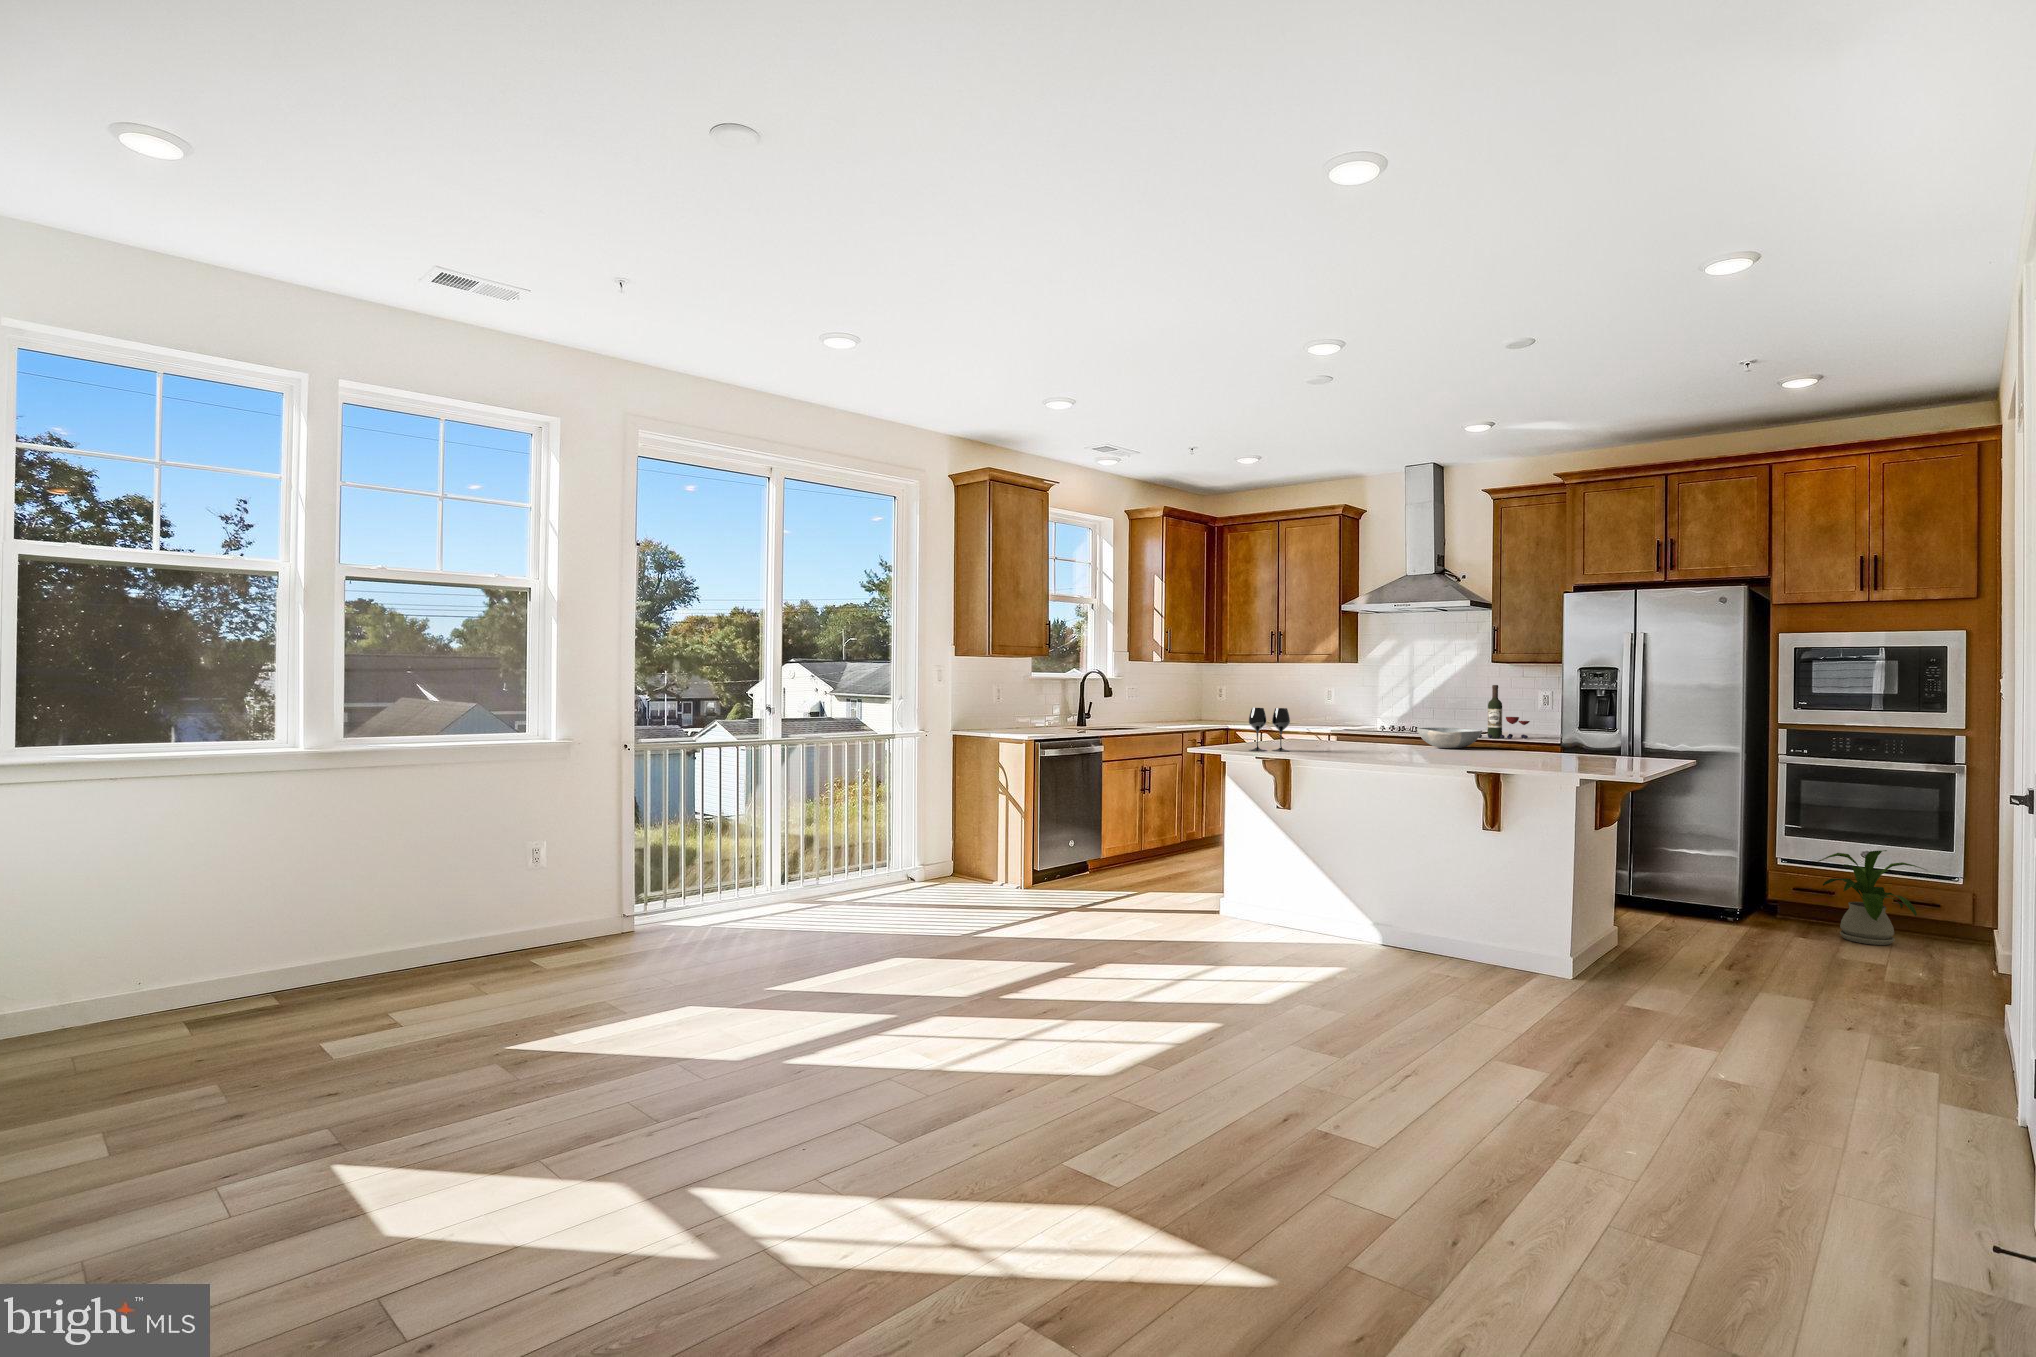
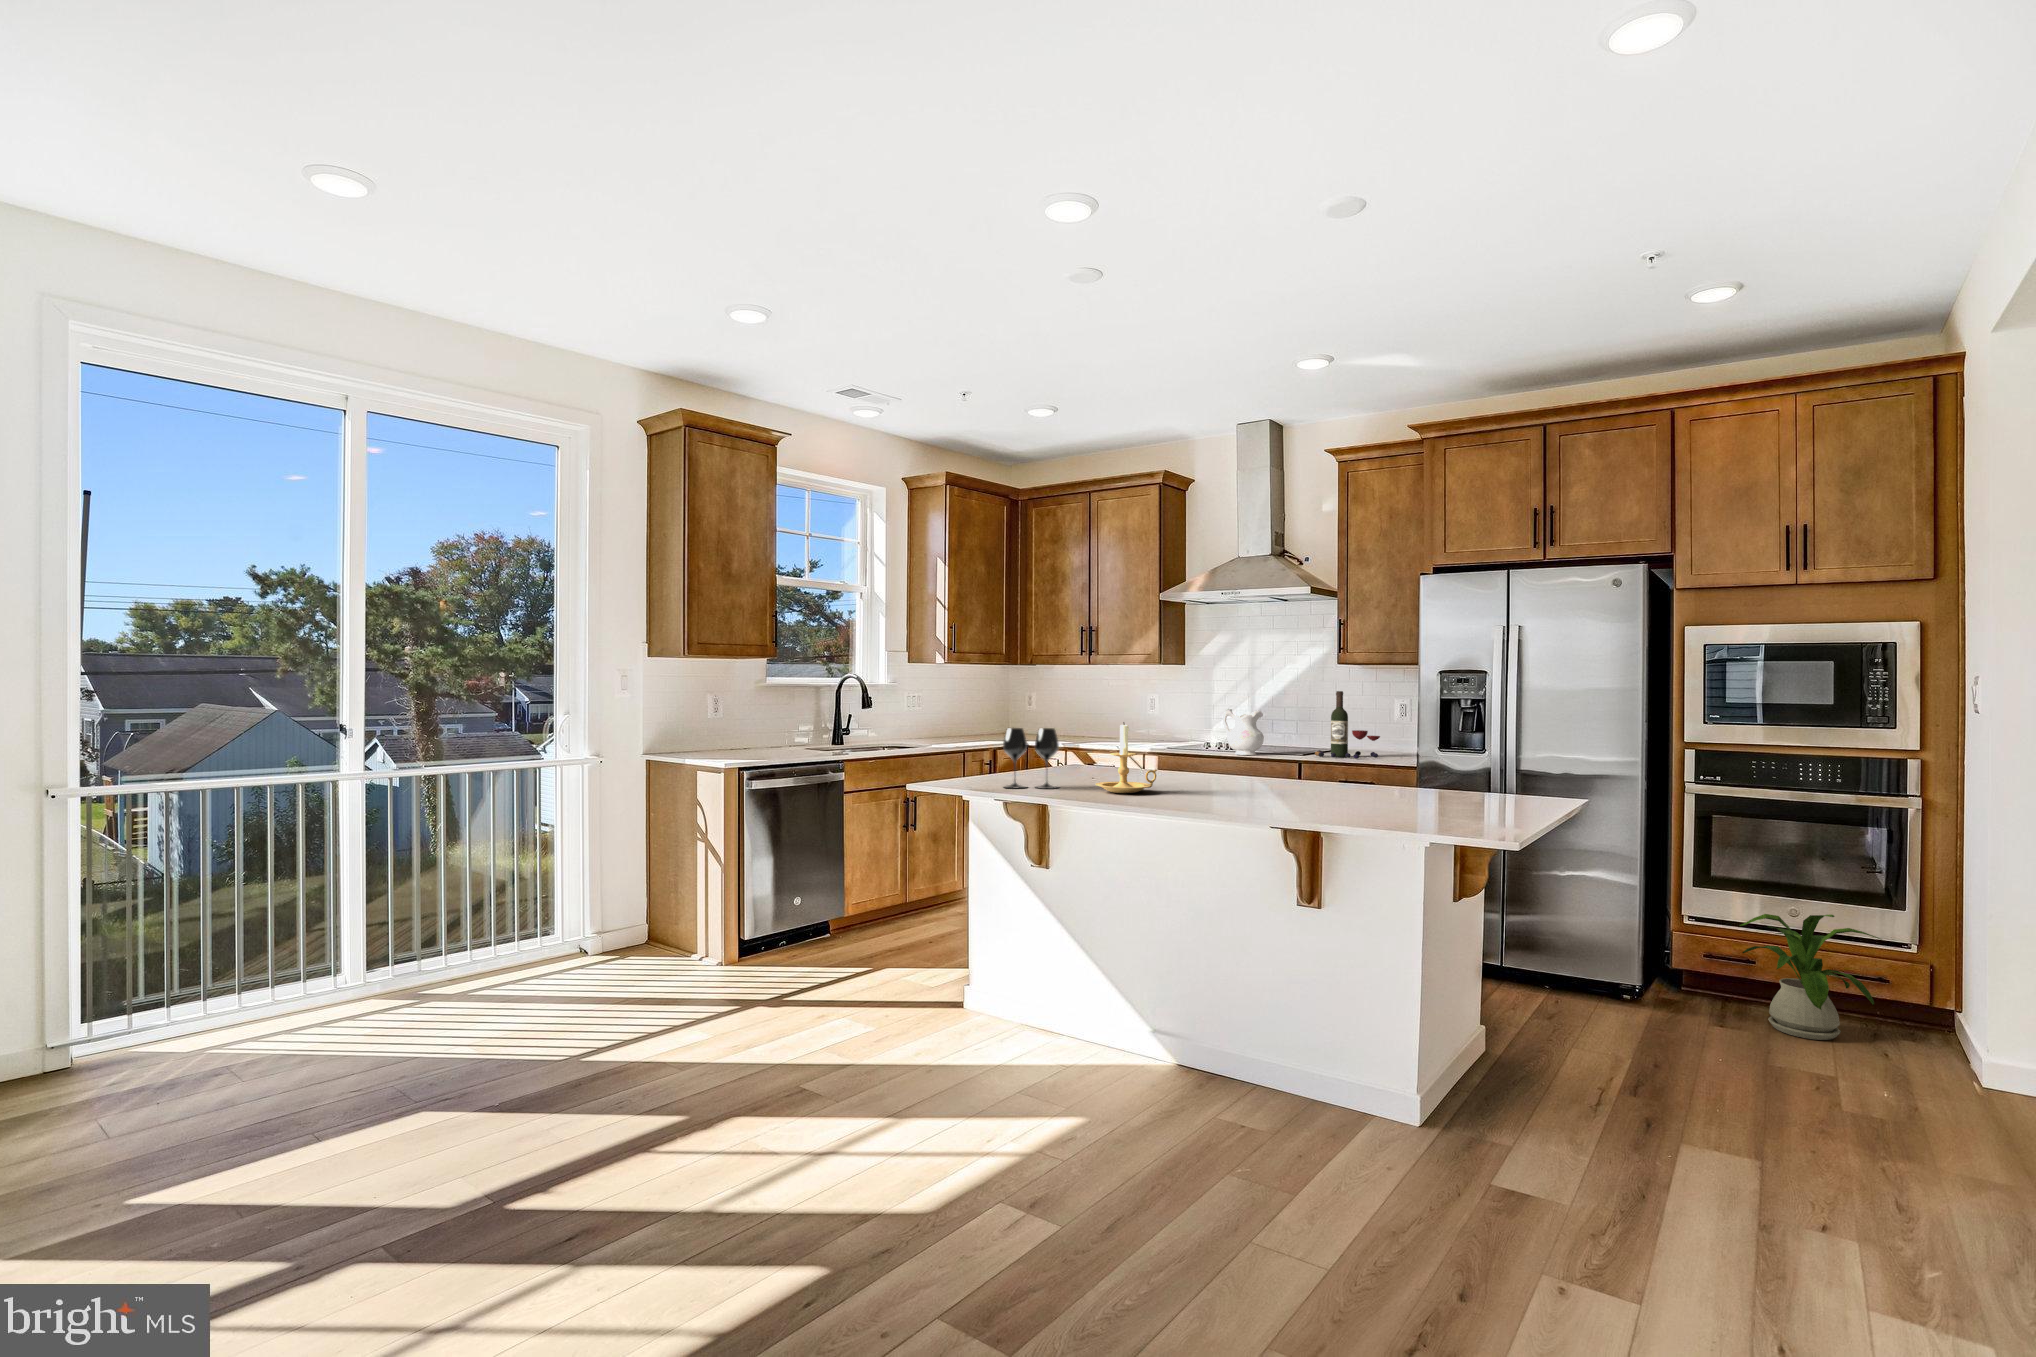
ceramic pitcher: none [1396,699,1430,737] -> present [1222,709,1264,755]
candle holder: none [1320,703,1365,754] -> present [1096,722,1157,793]
bowl: present [1417,728,1482,748] -> none [1235,750,1318,778]

